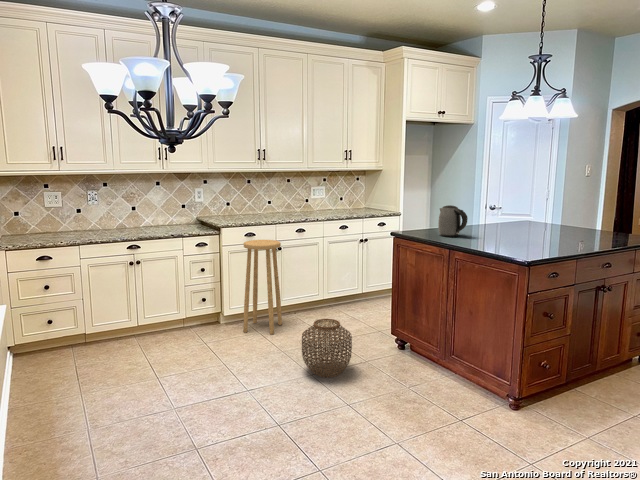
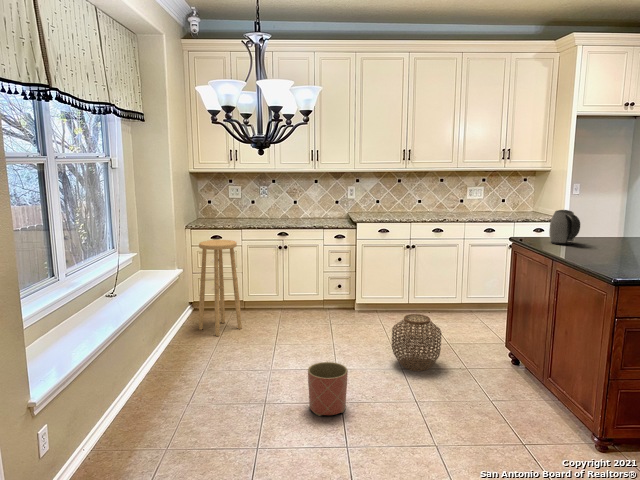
stool: present [243,240,282,334] -> present [199,240,242,336]
planter: none [256,390,302,456] -> present [308,362,348,416]

